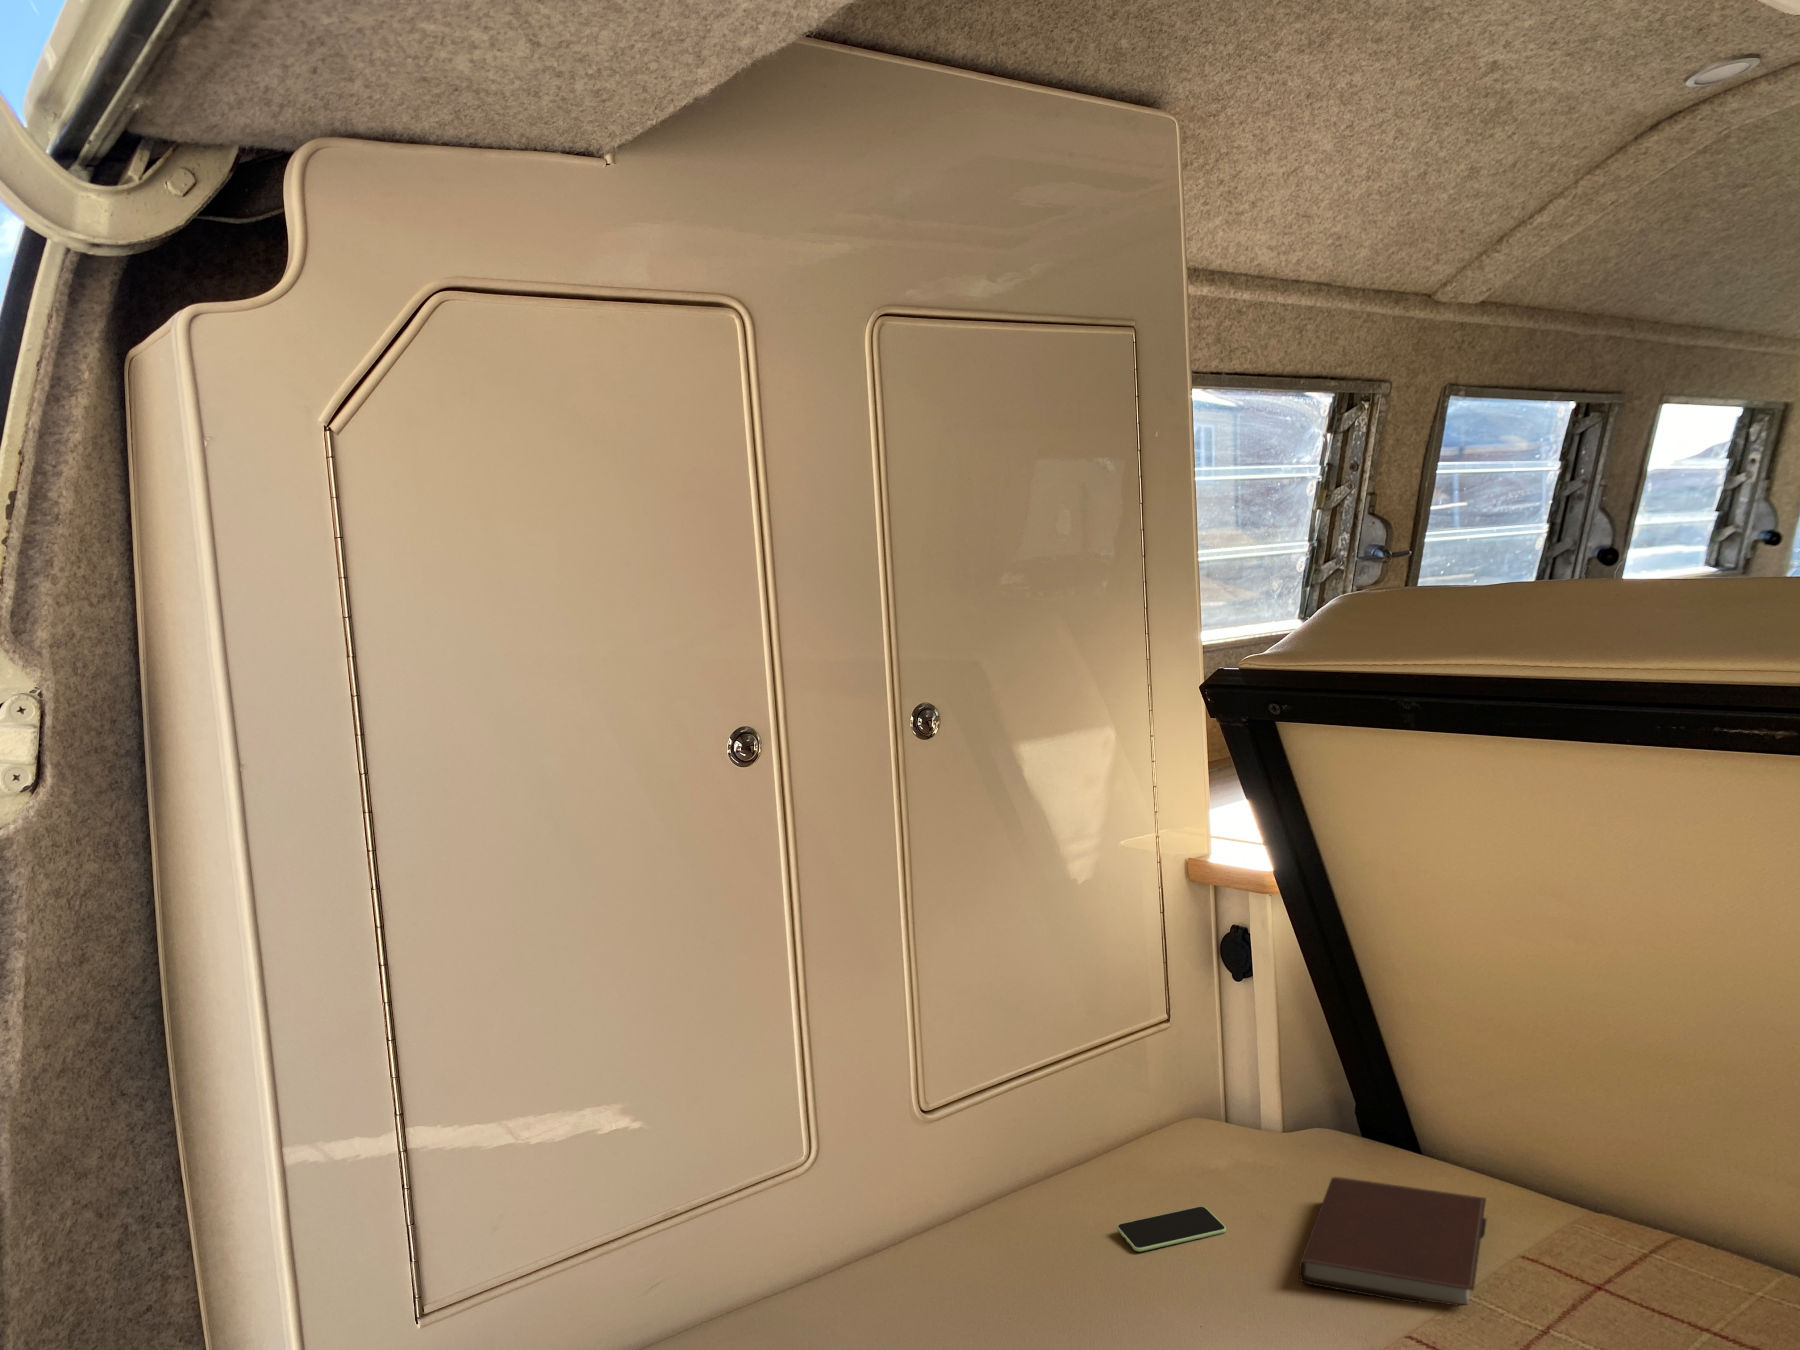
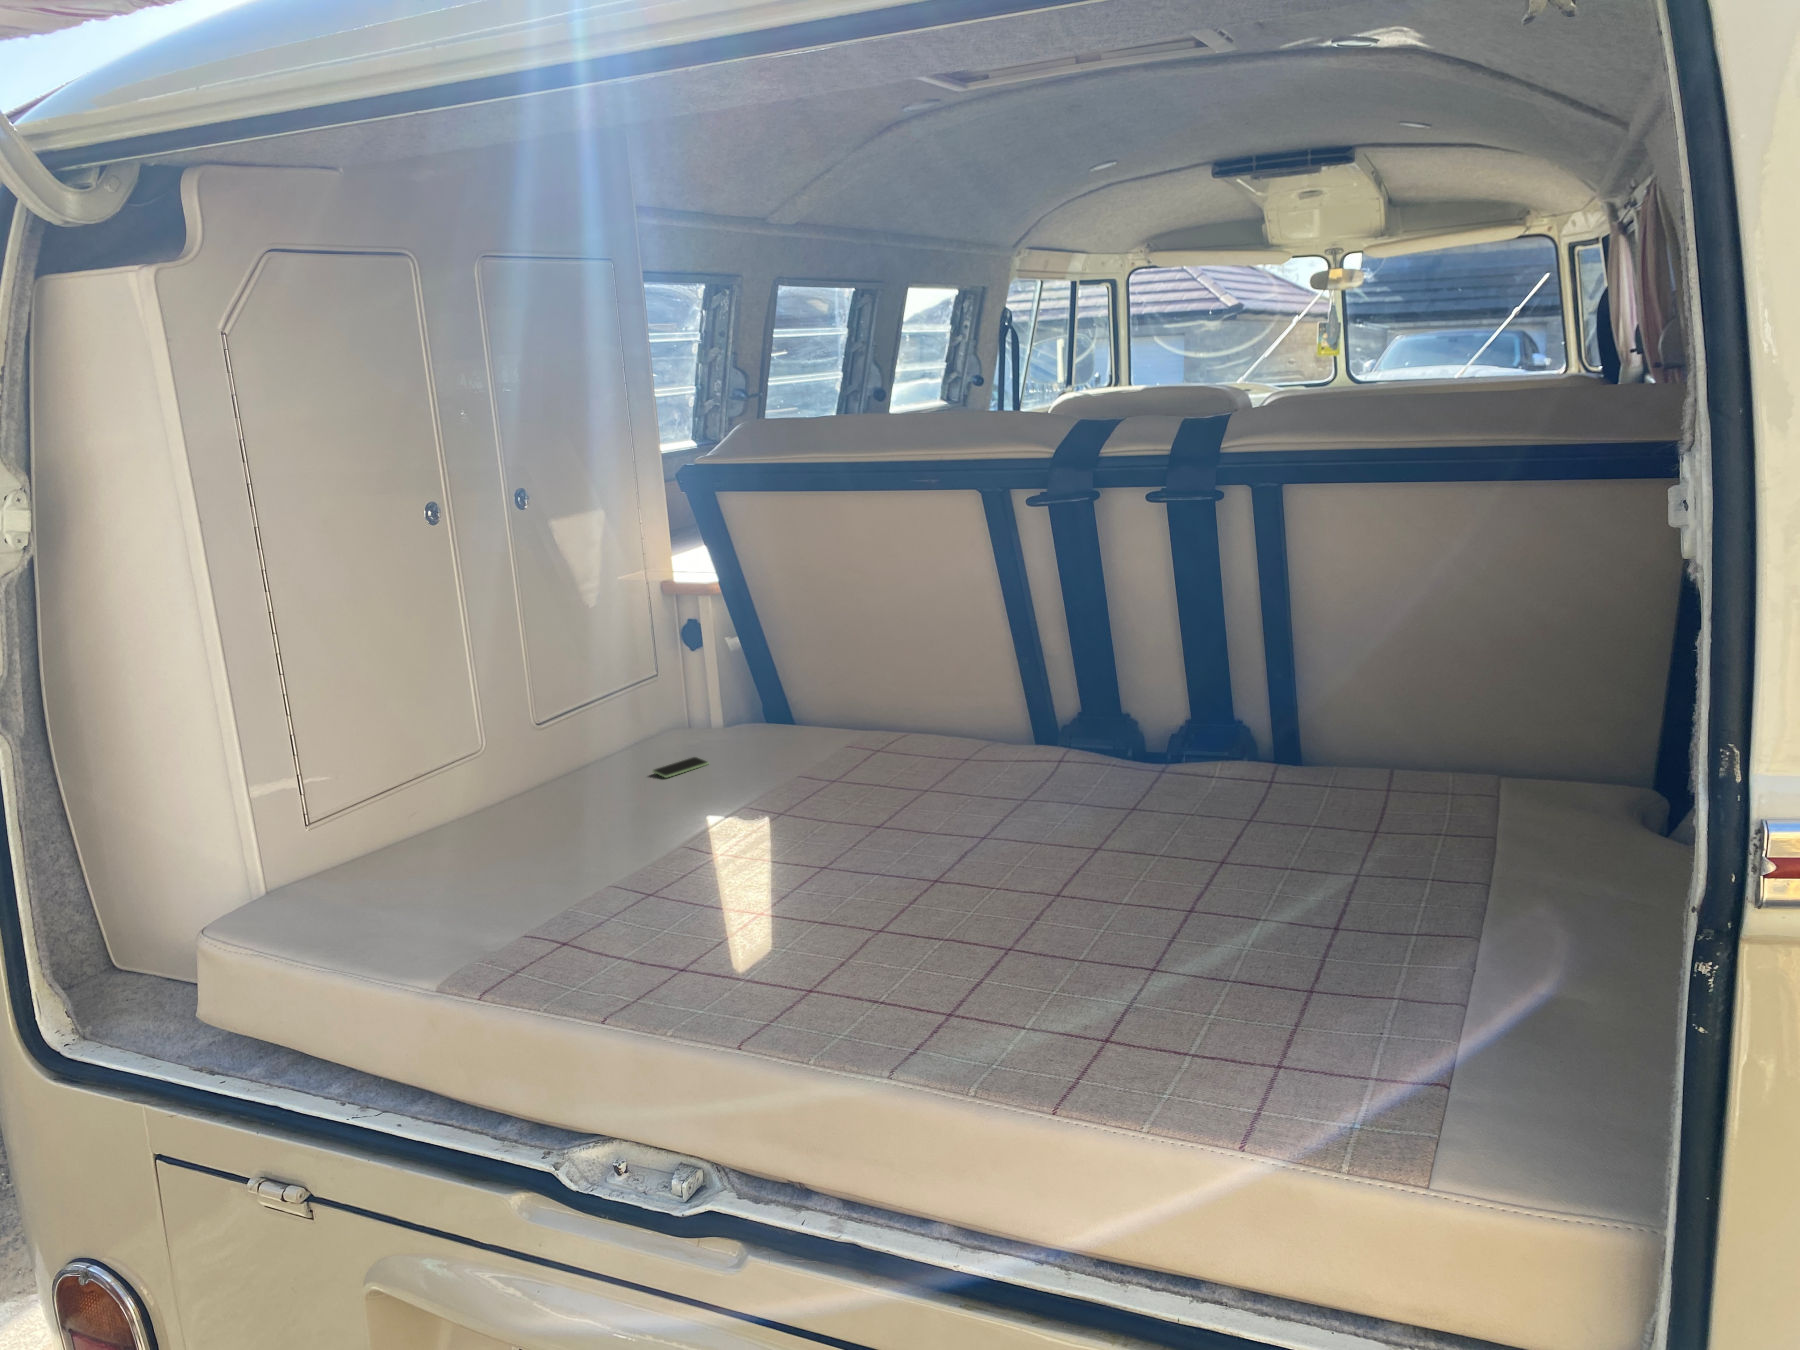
notebook: present [1299,1177,1486,1305] -> none [750,728,833,771]

